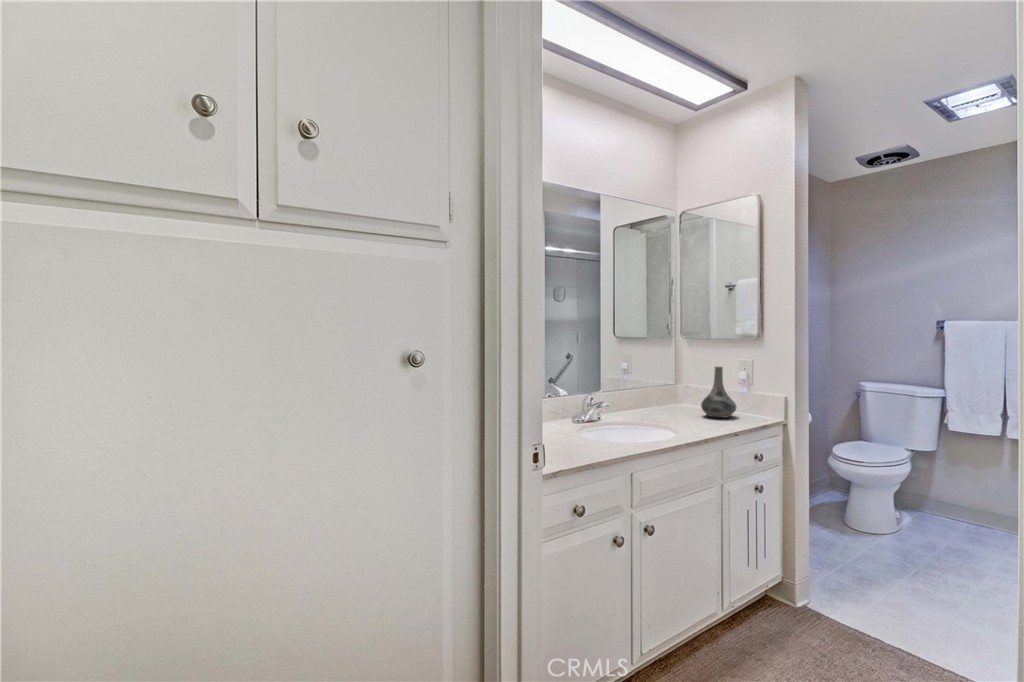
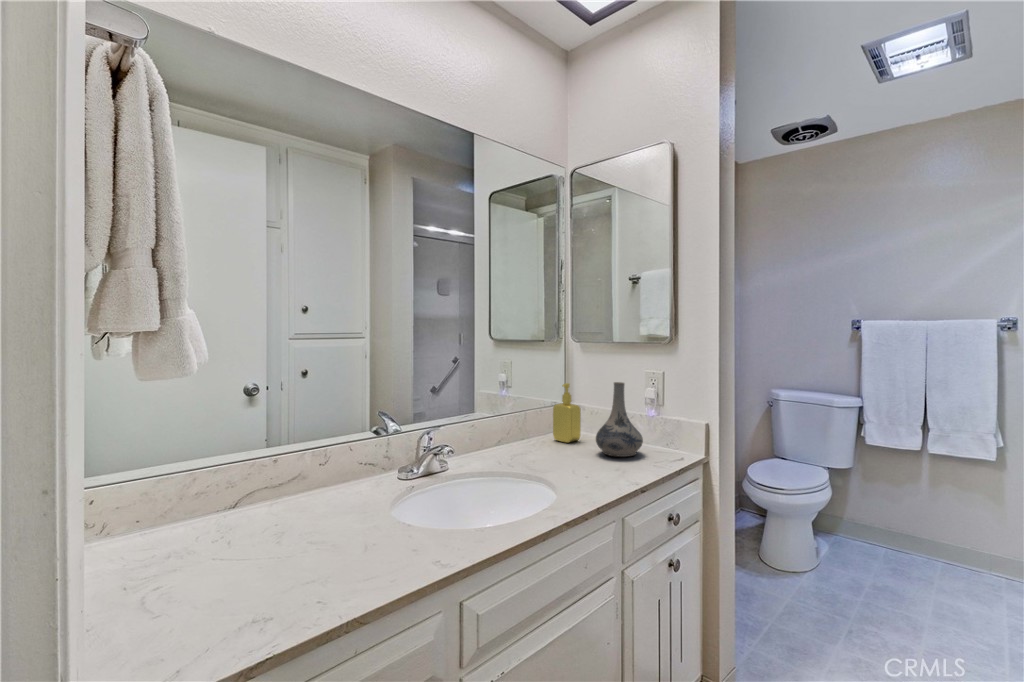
soap dispenser: none [667,368,688,410] -> present [553,383,581,443]

